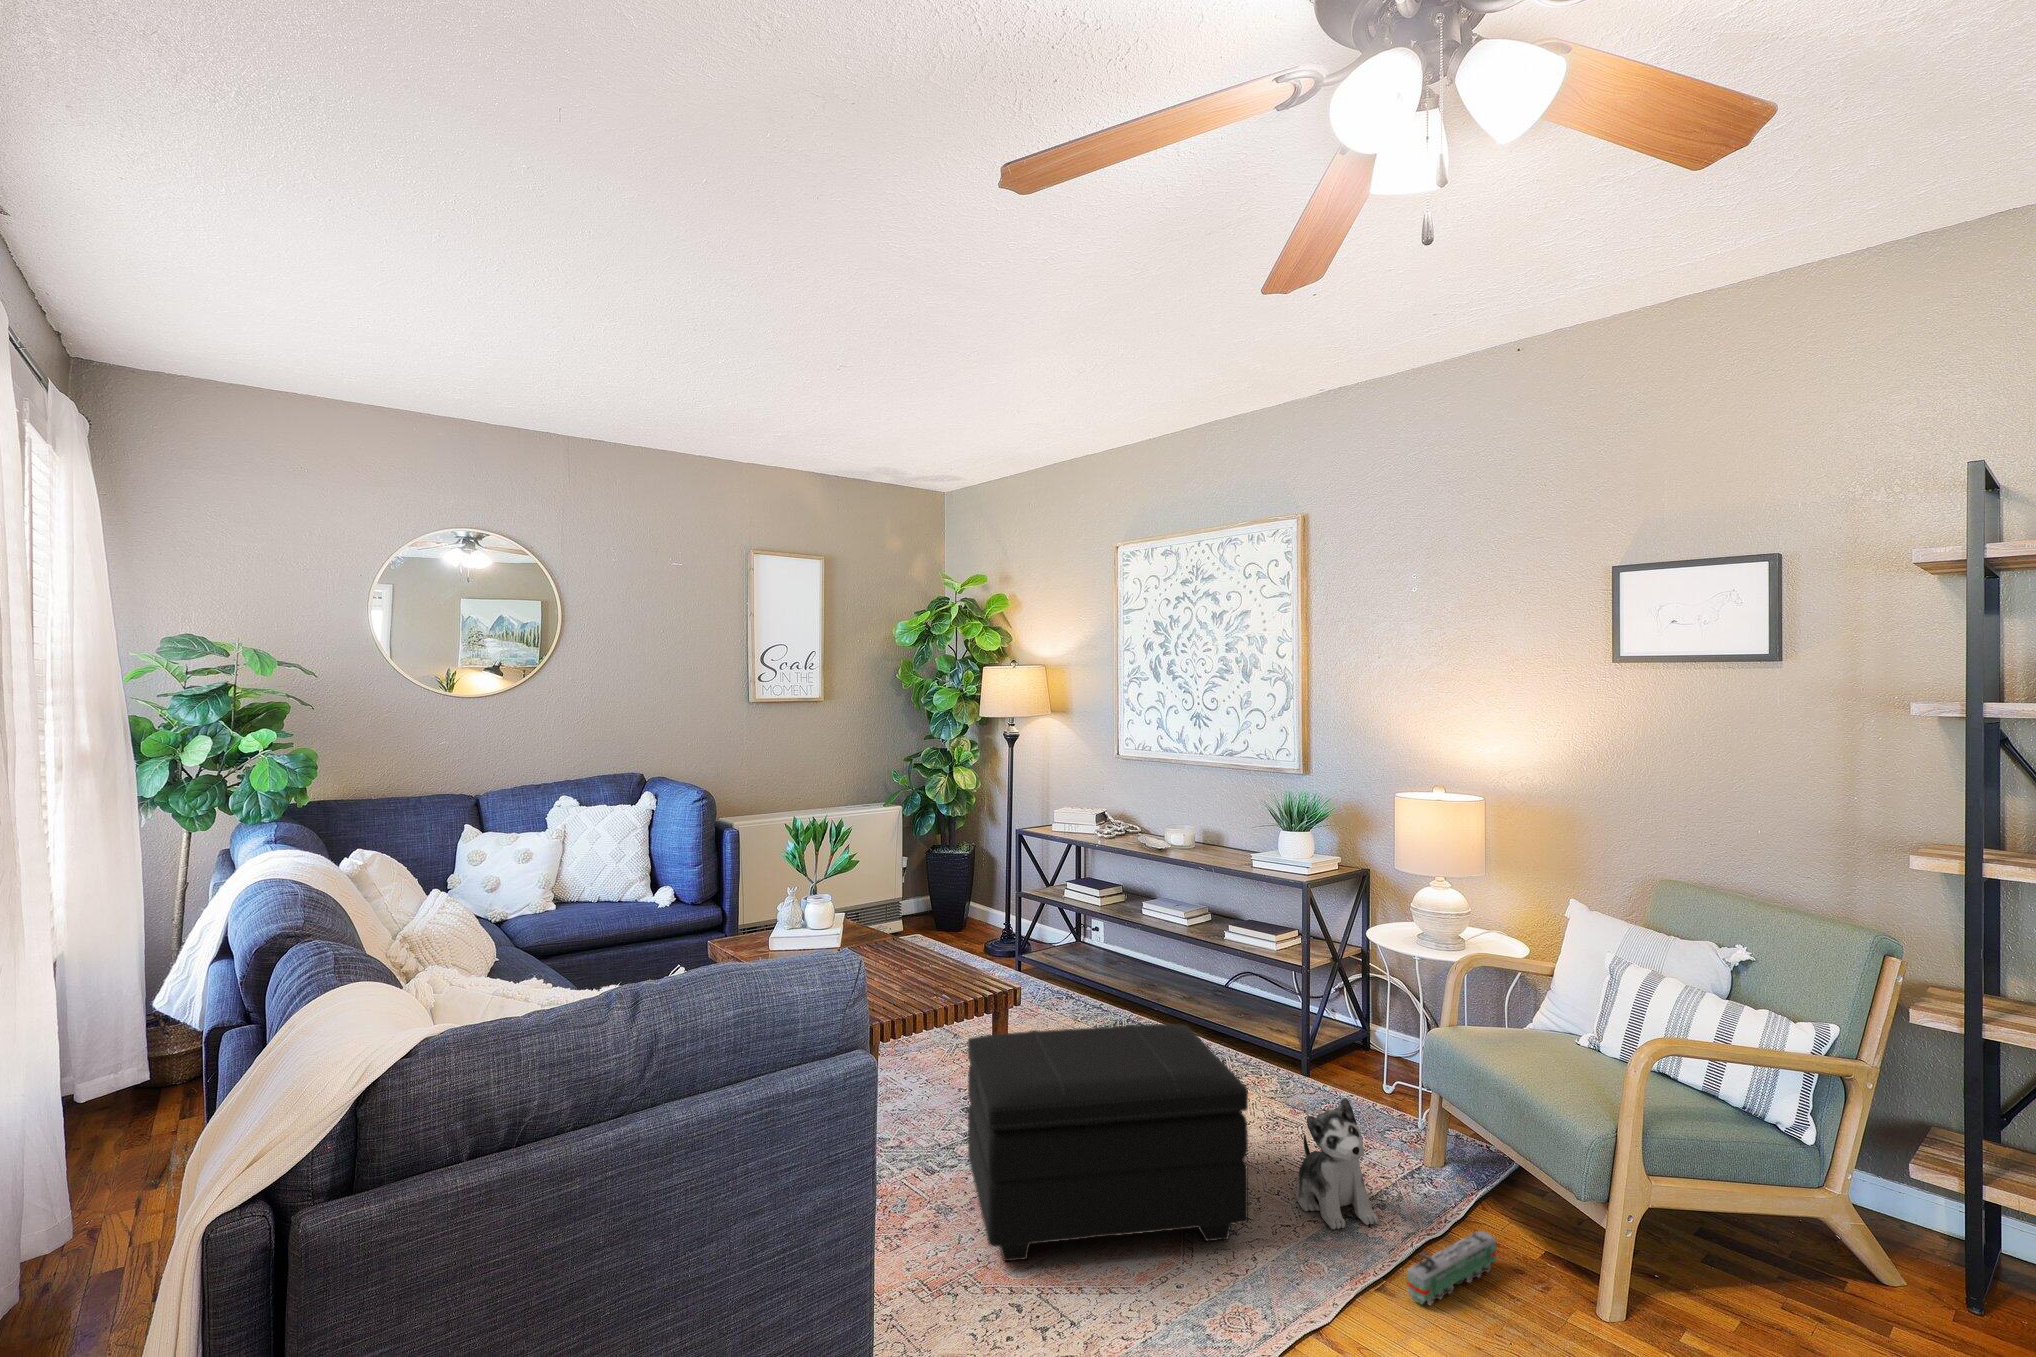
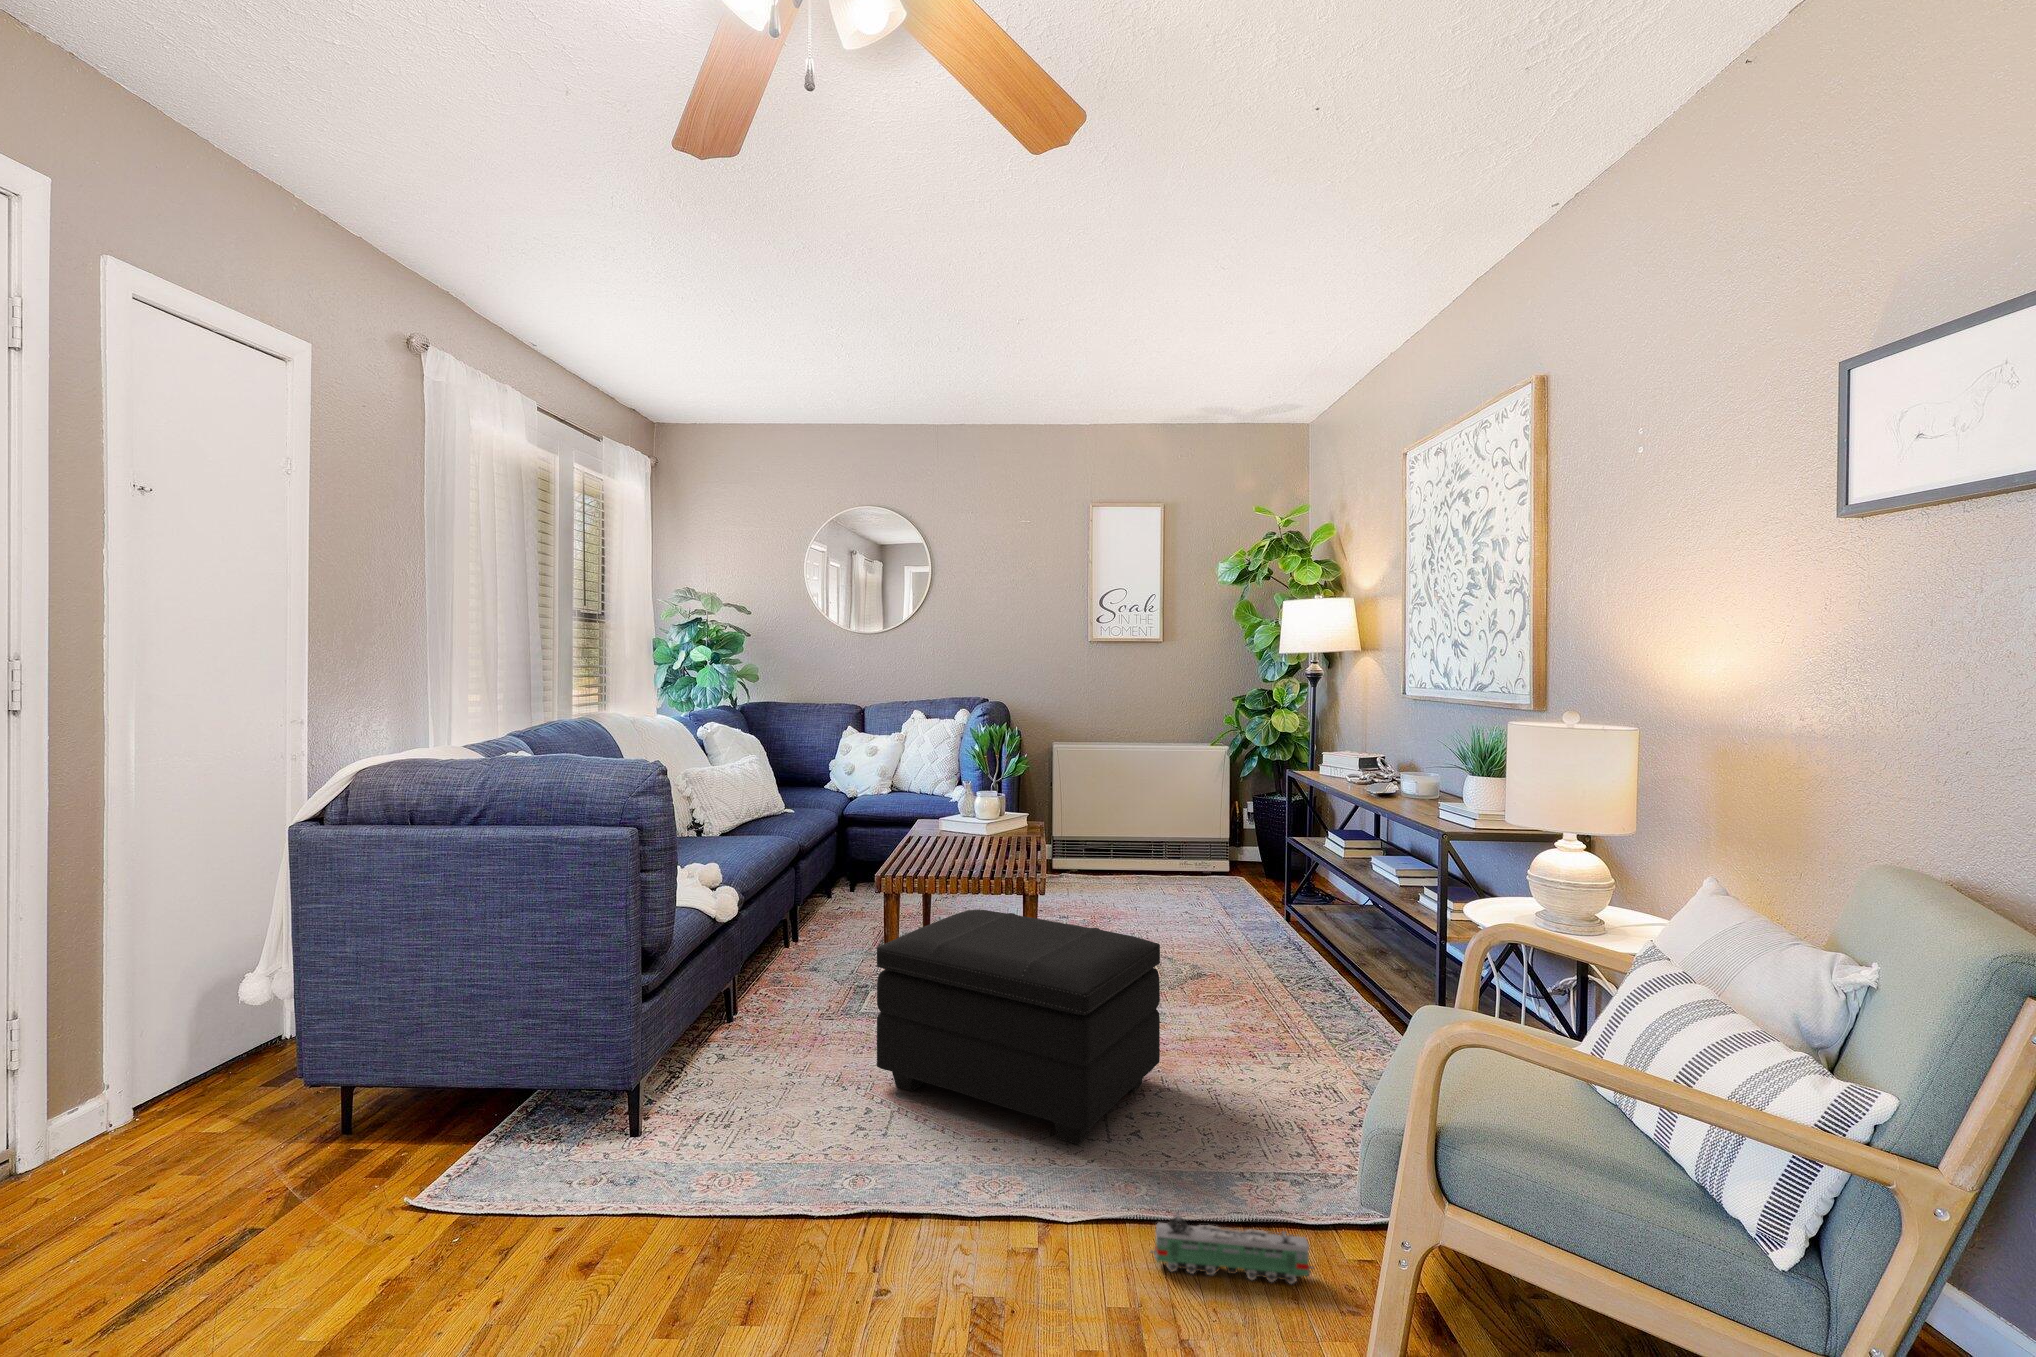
plush toy: present [1296,1098,1378,1230] -> none [1187,1046,1273,1197]

